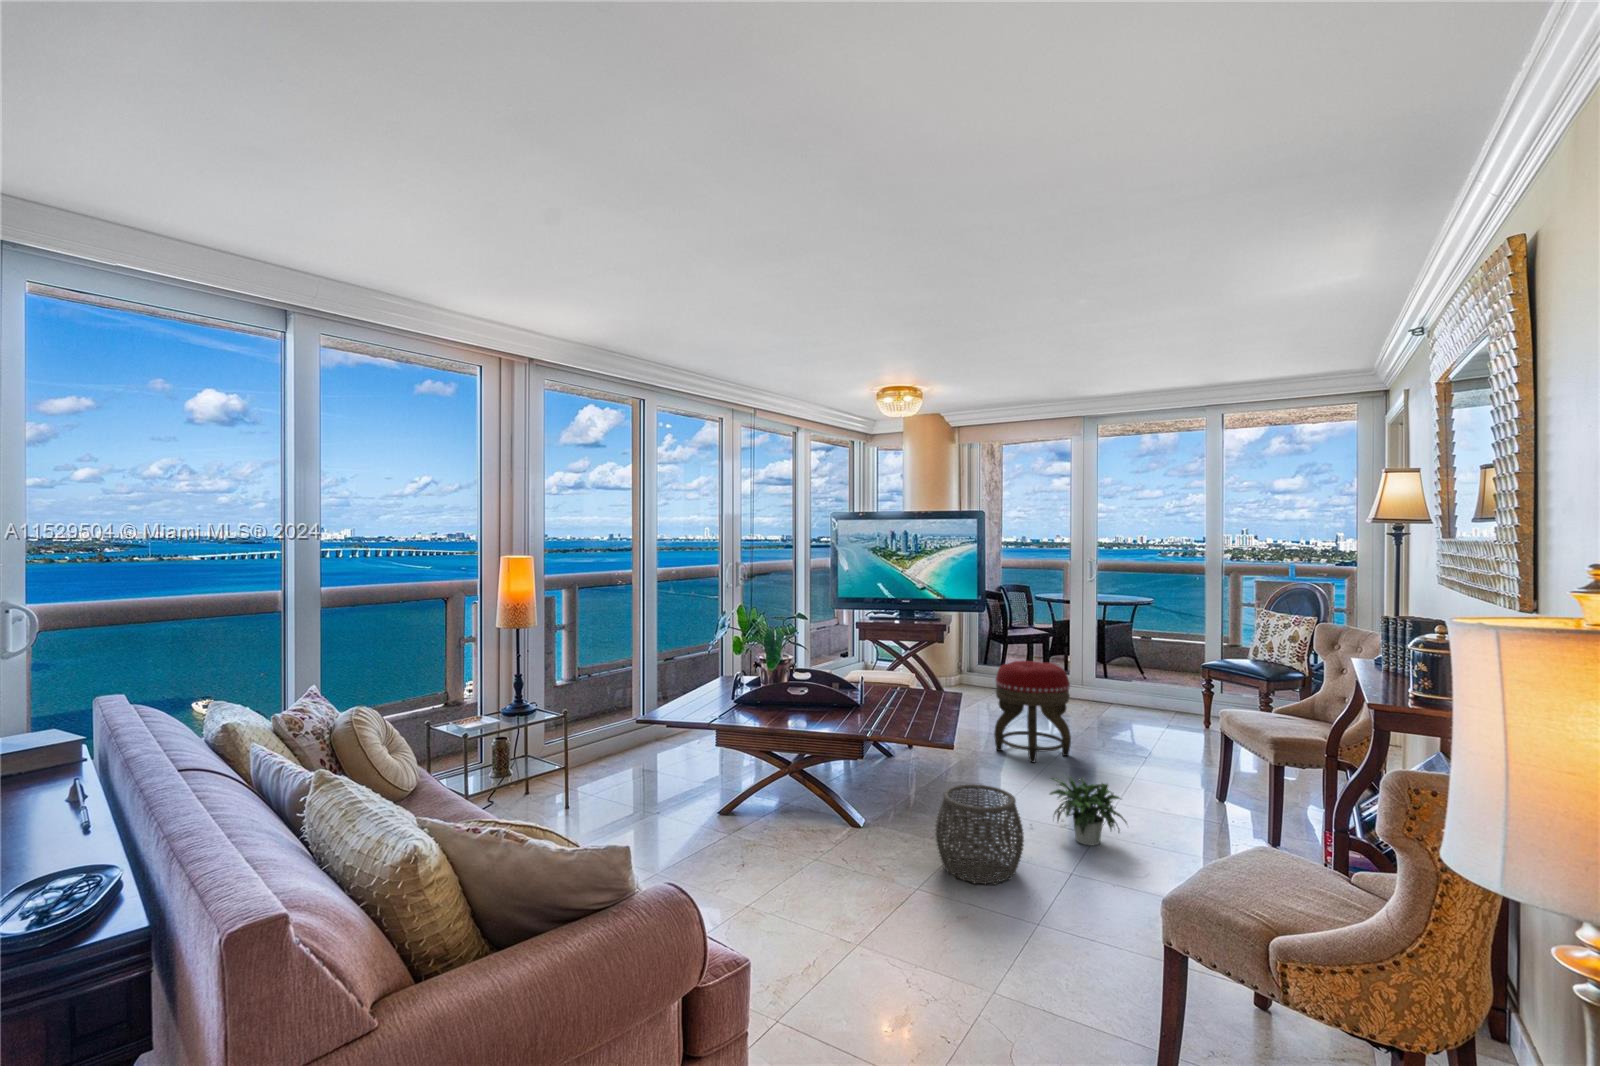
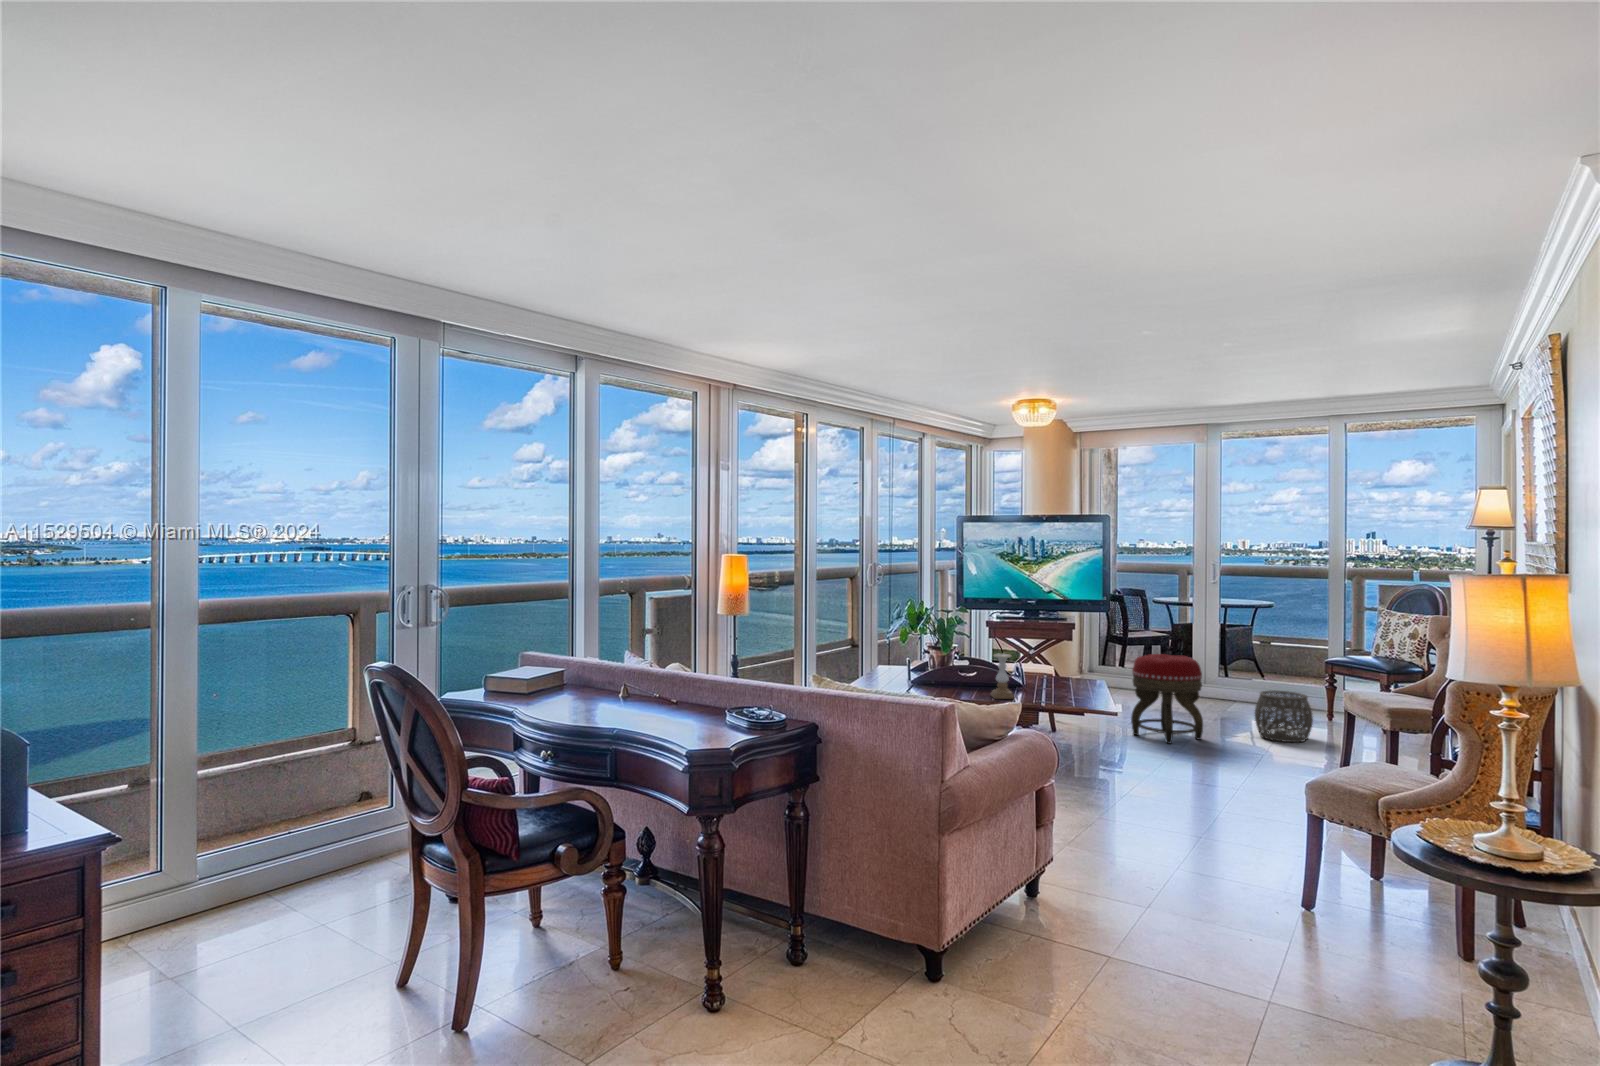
candle holder: none [815,672,840,727] -> present [991,654,1014,699]
potted plant: present [1031,777,1127,845] -> none [1177,737,1265,796]
woven basket: present [935,784,1024,884] -> present [1255,690,1313,743]

